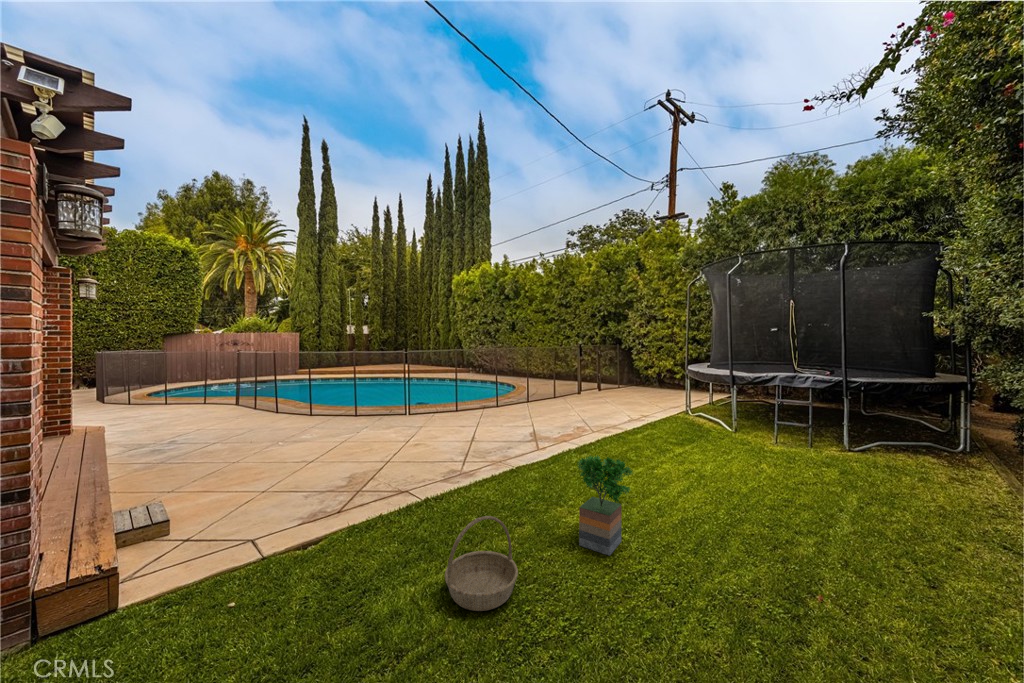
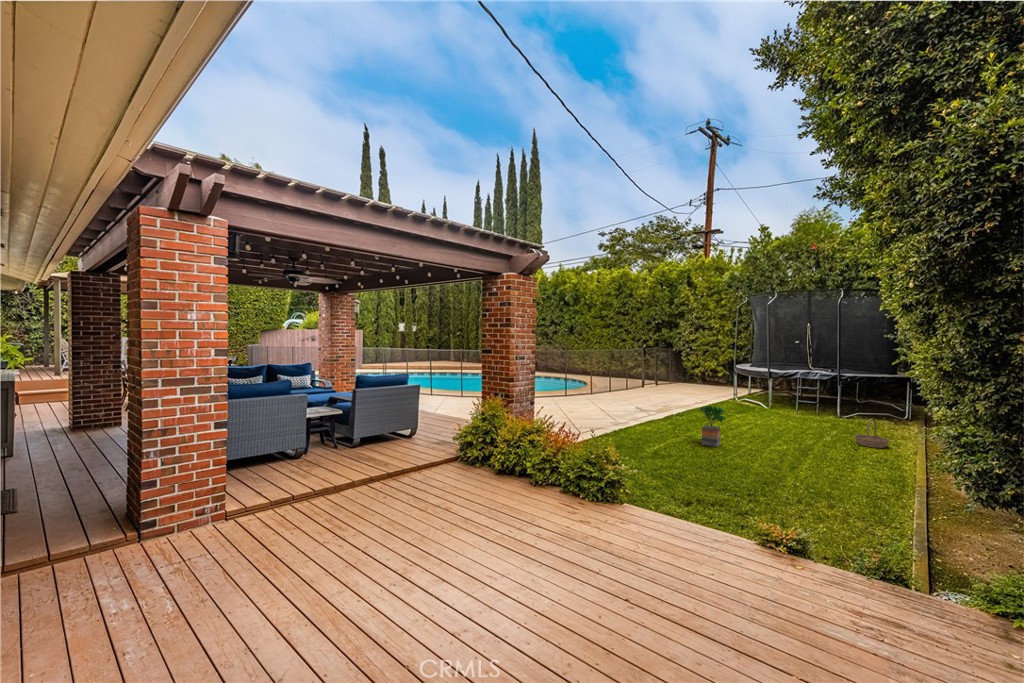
basket: present [445,516,518,611] -> present [855,418,889,448]

